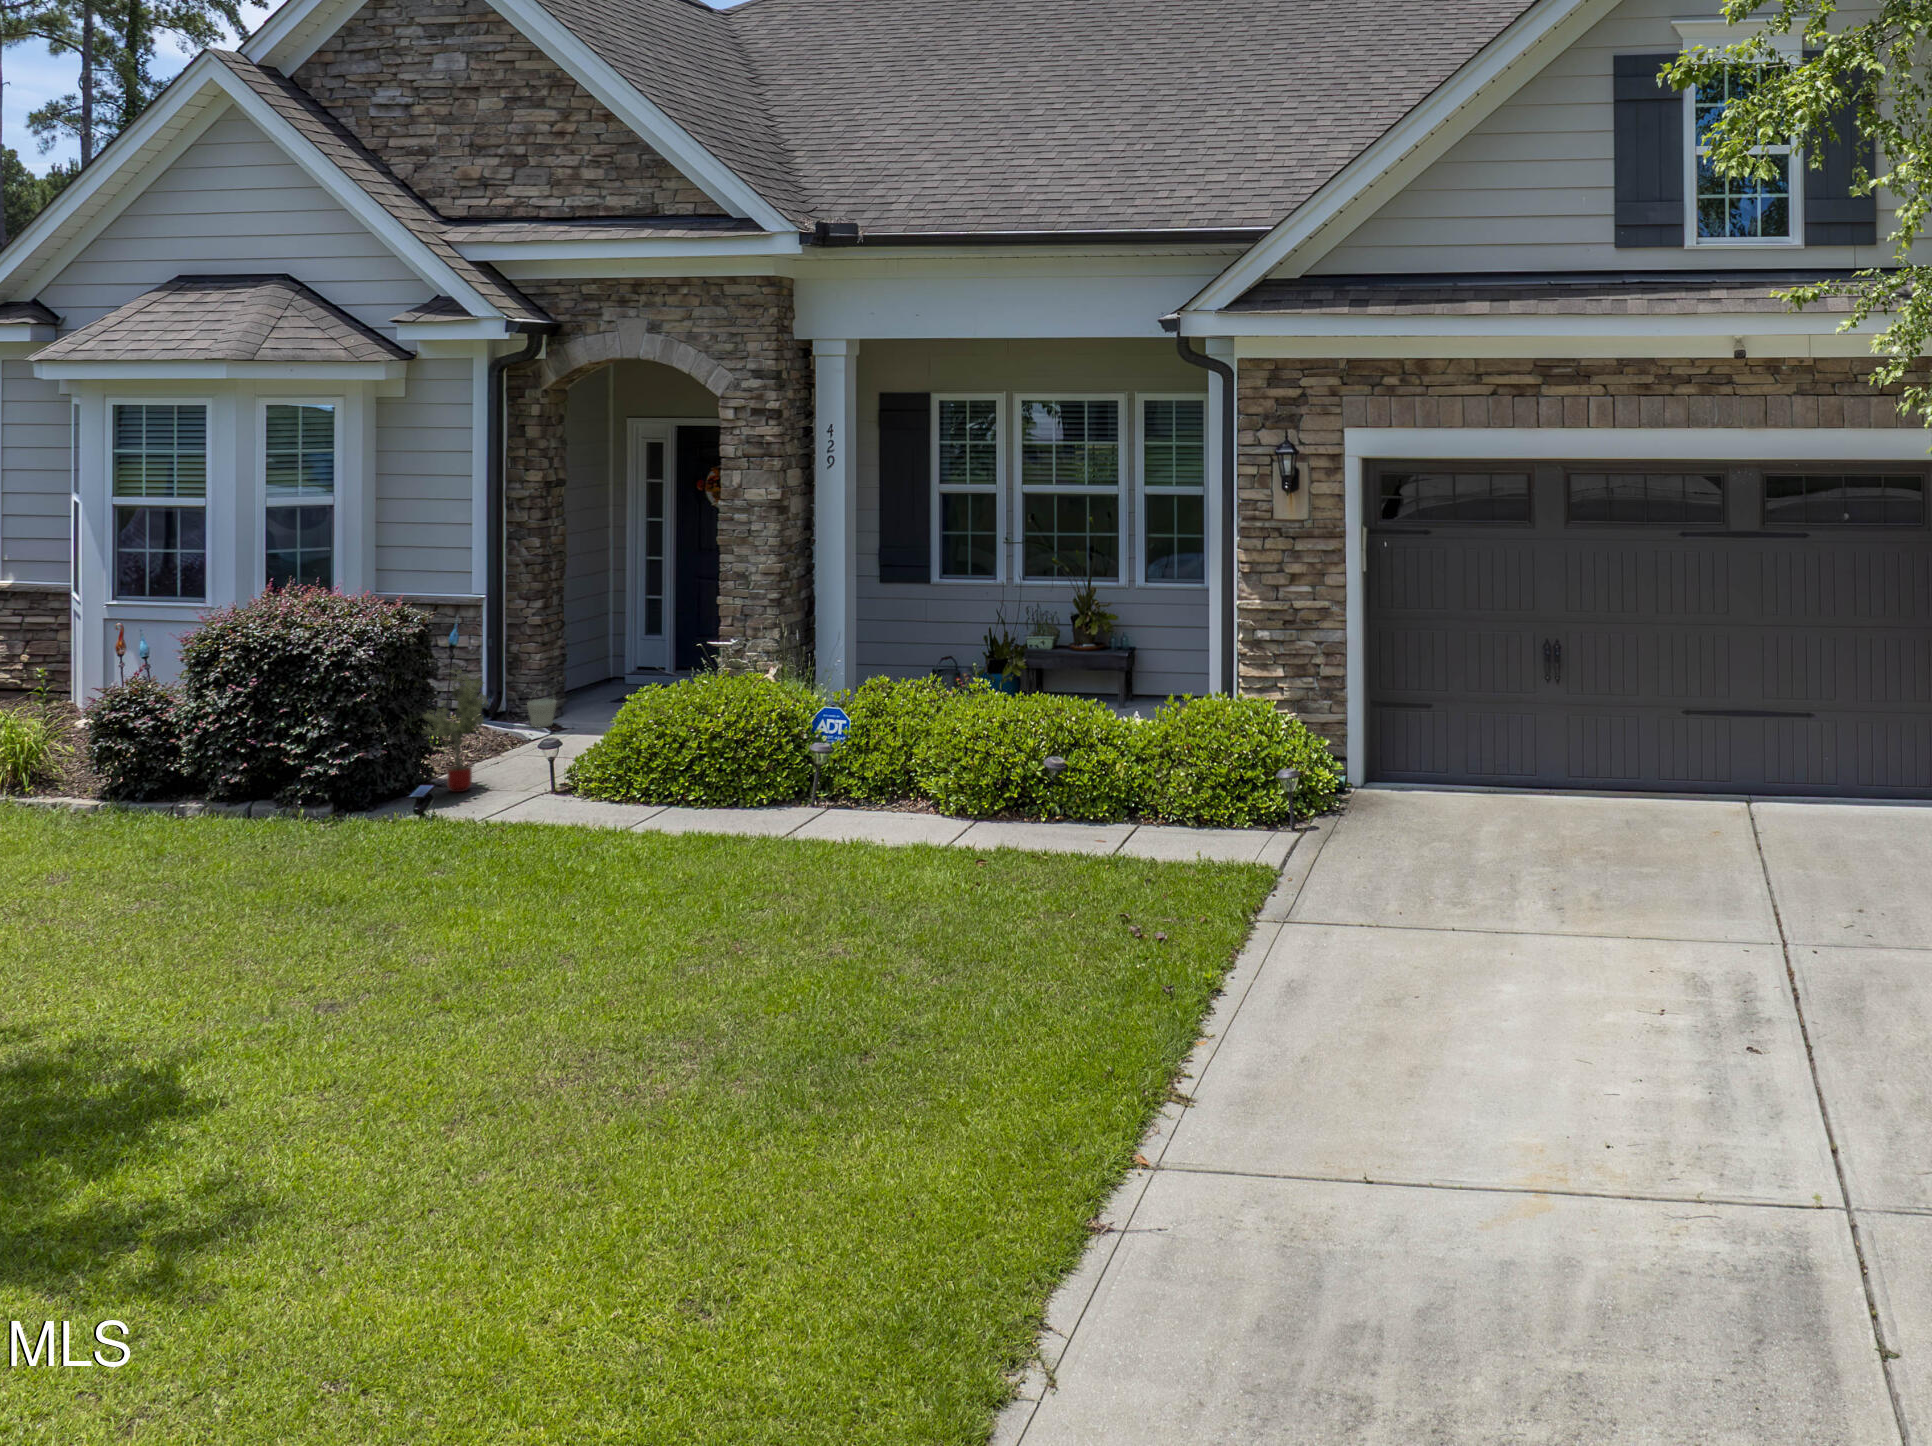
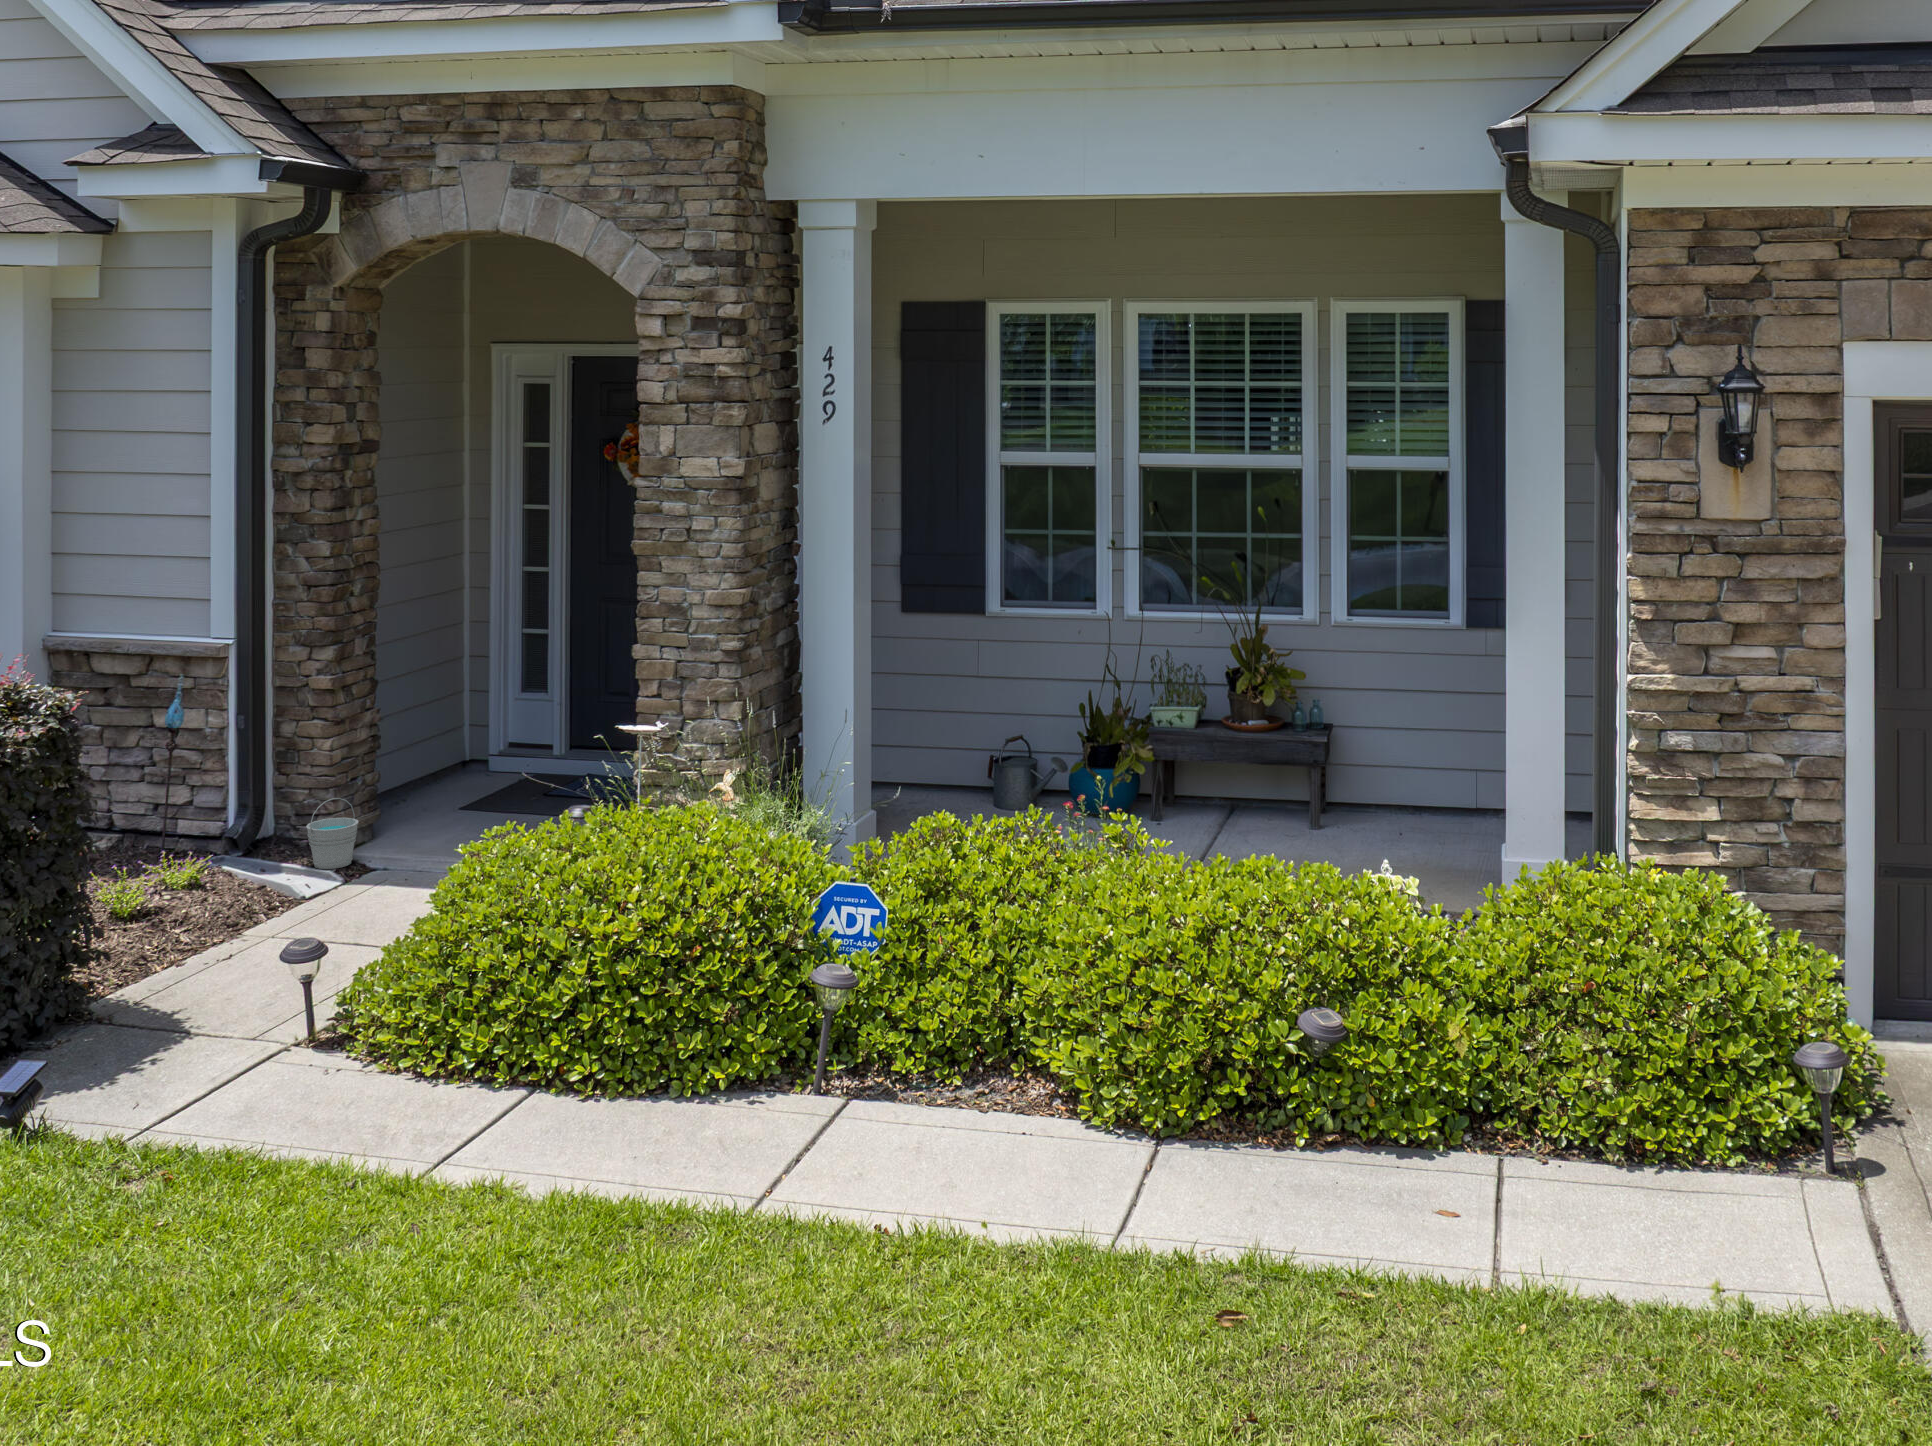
potted tree: present [422,670,488,792] -> none [49,801,199,1043]

